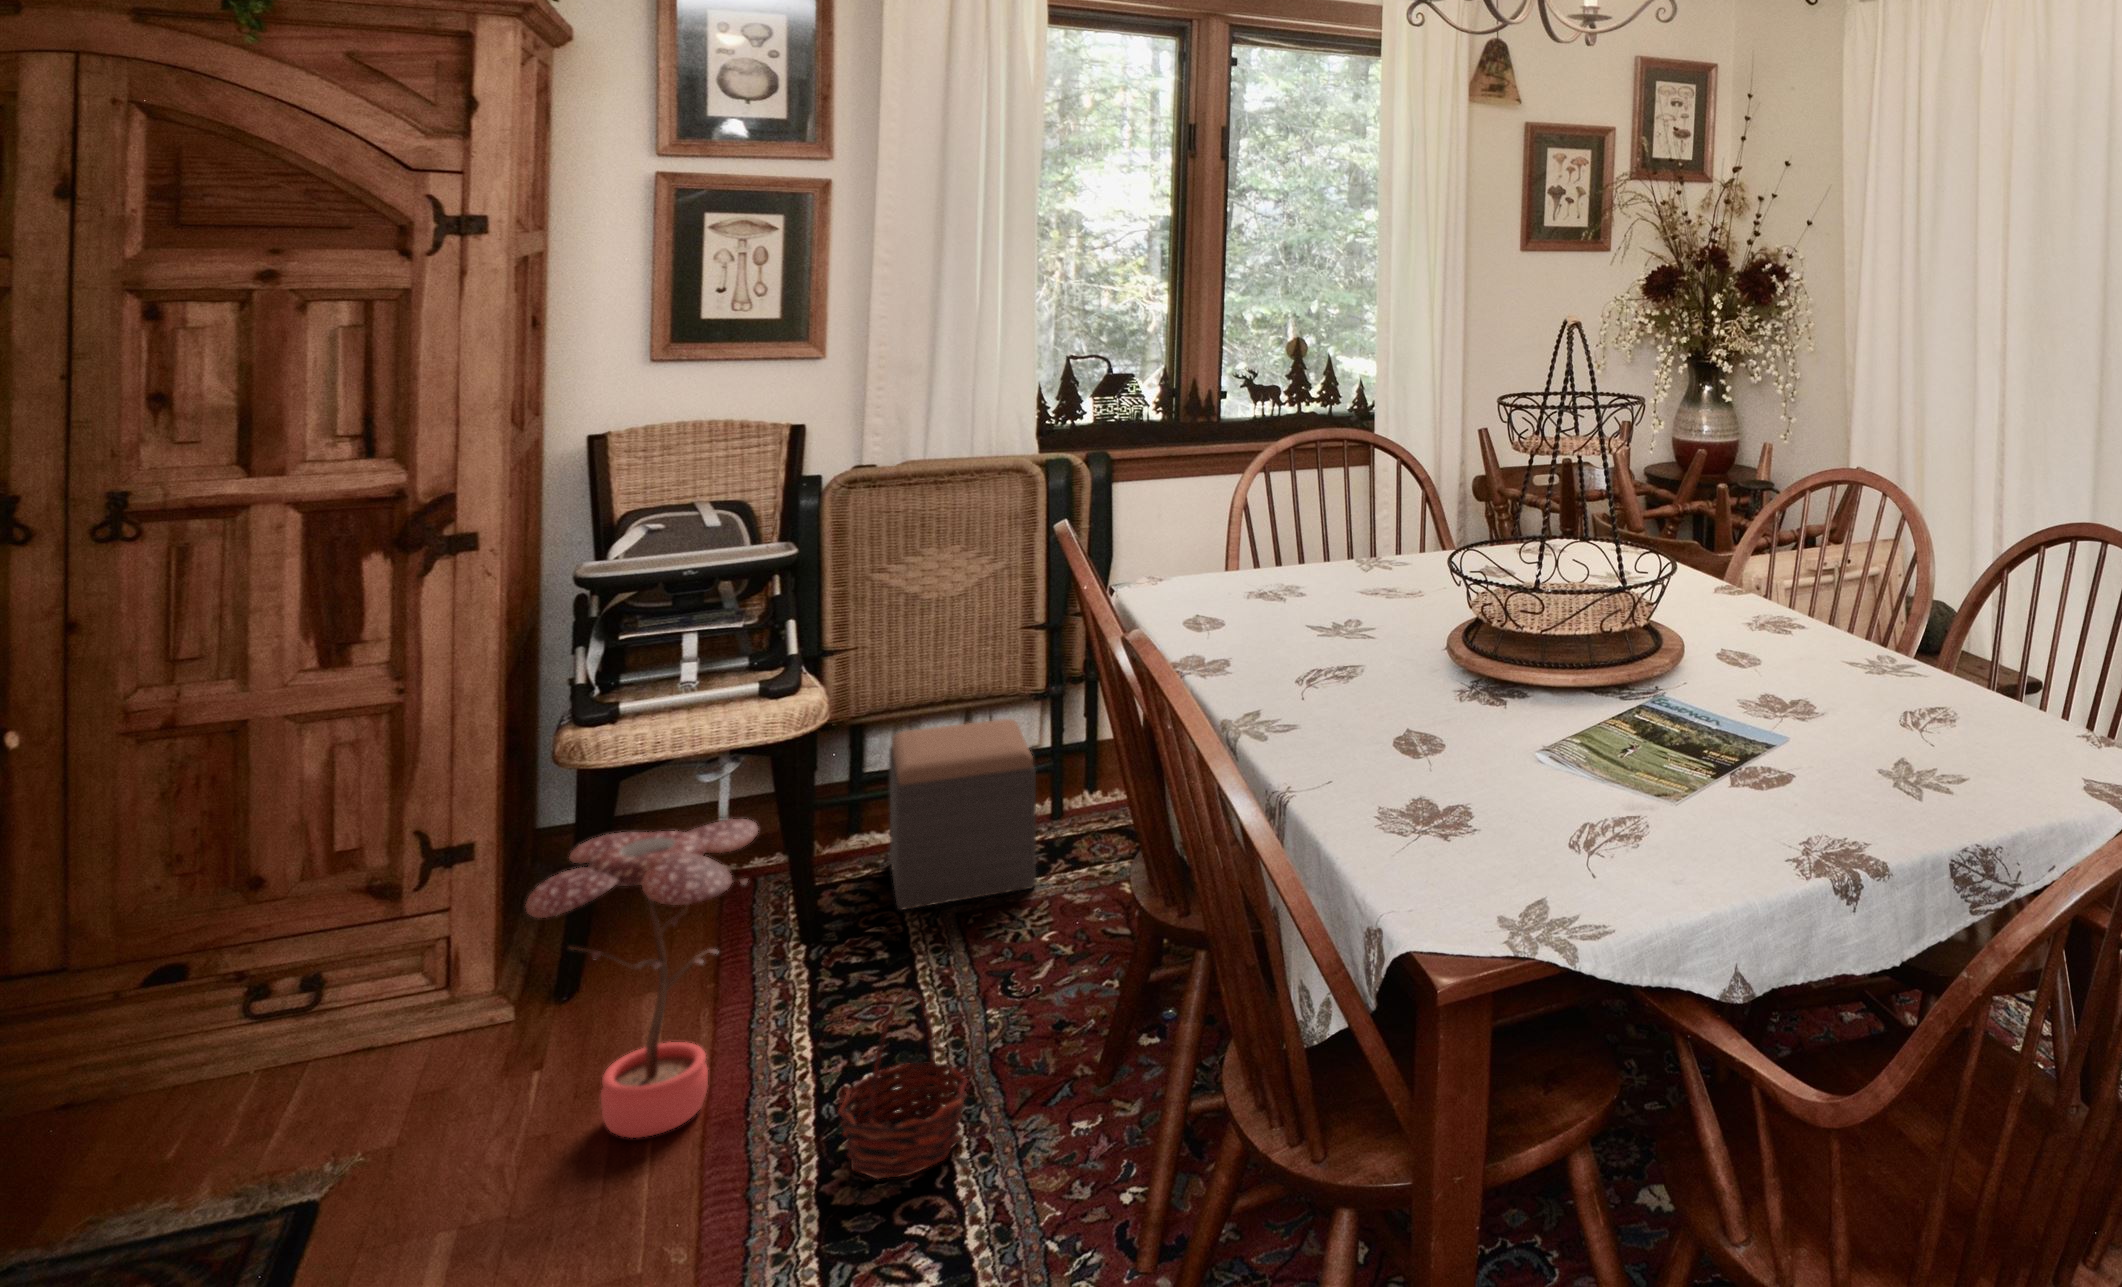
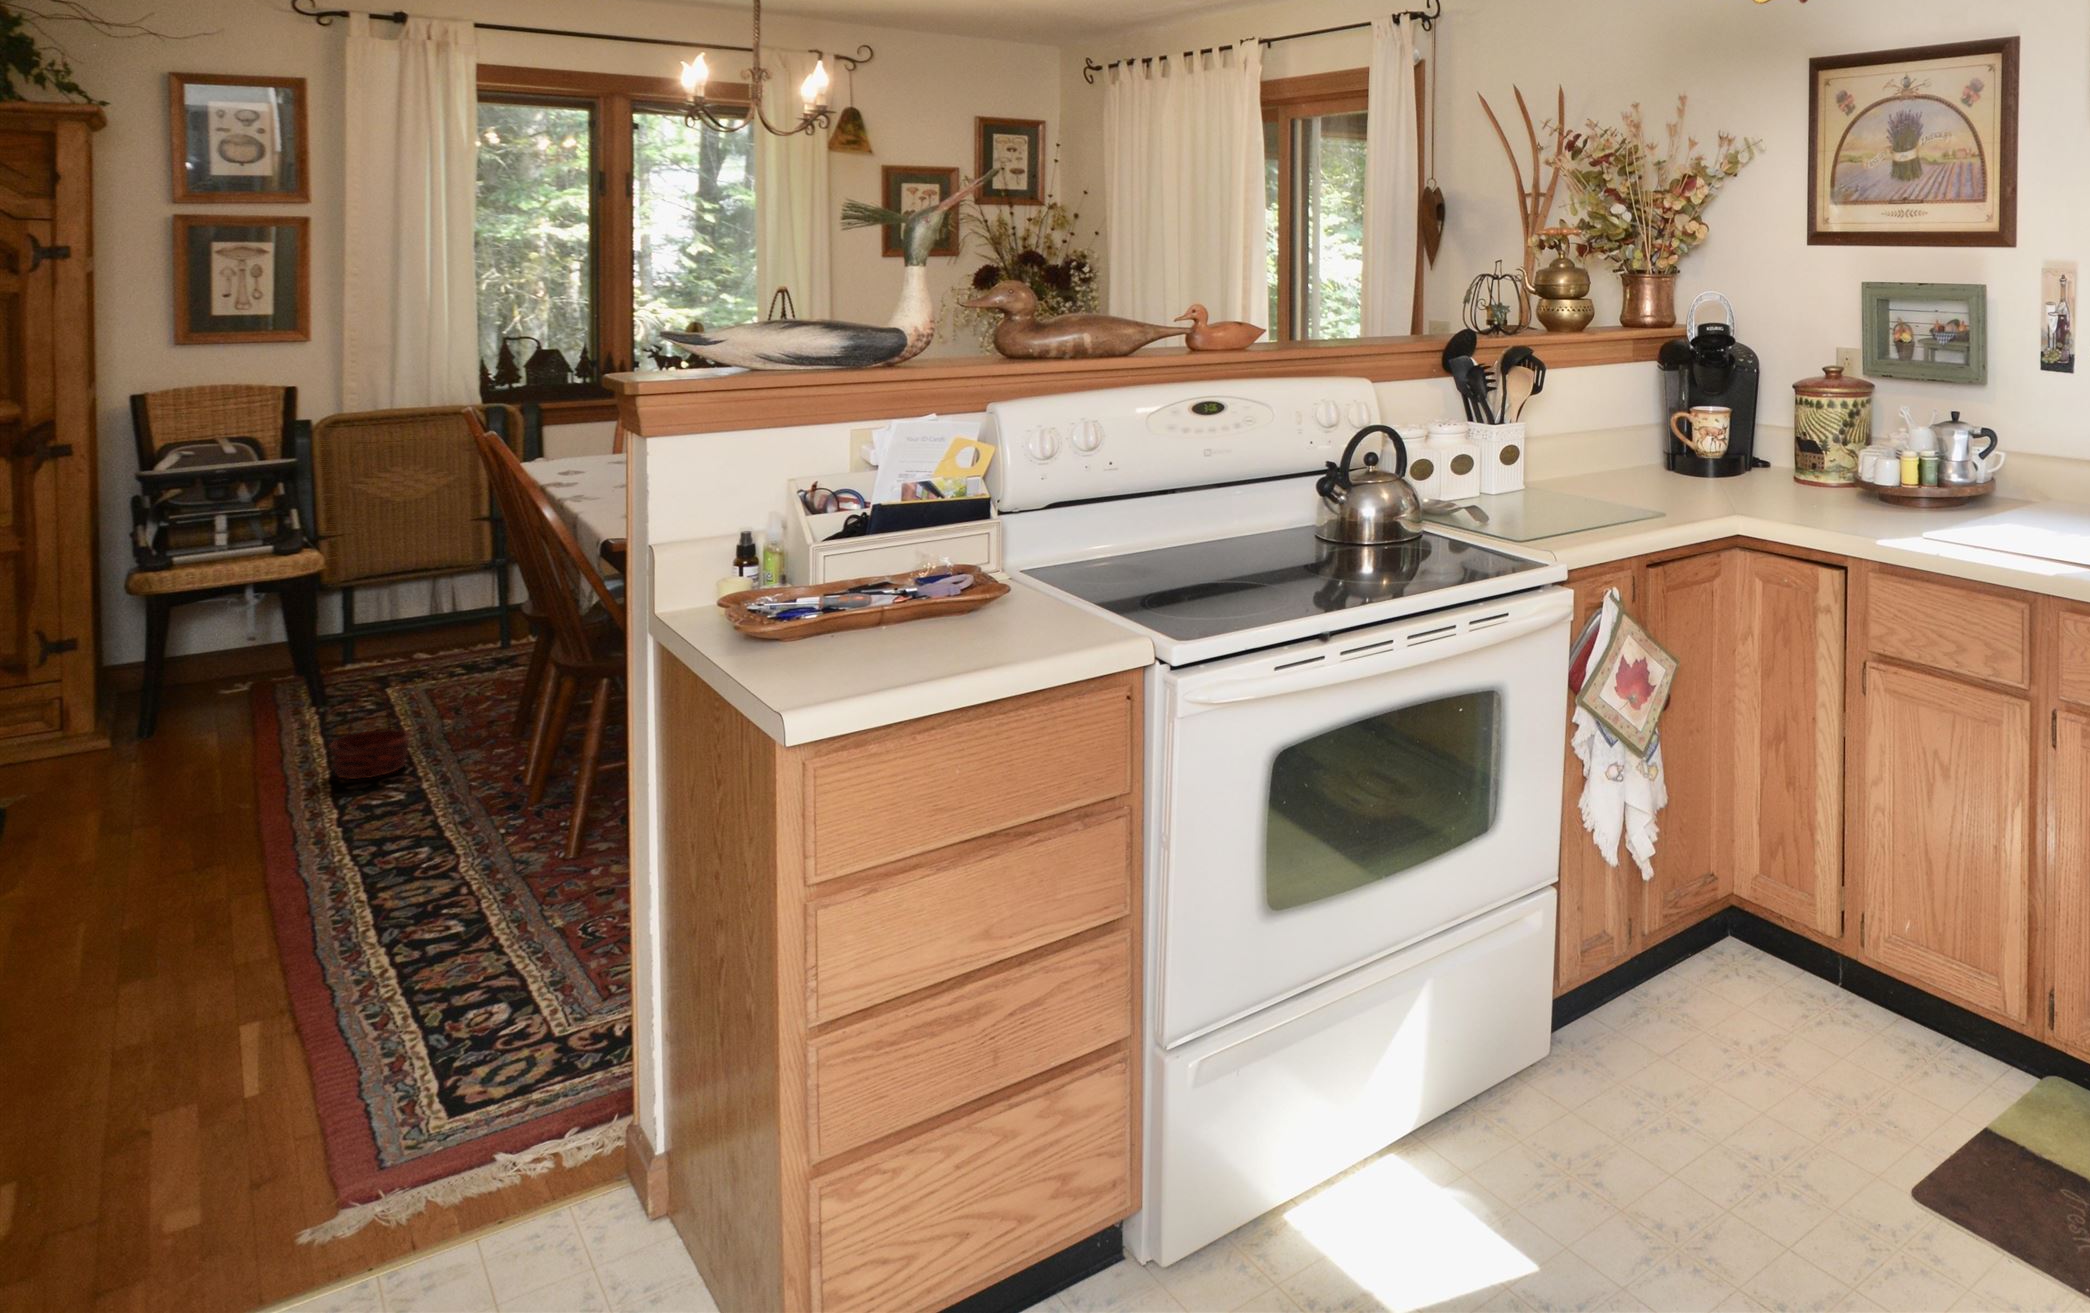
footstool: present [889,719,1036,910] -> none [368,578,477,694]
potted plant: present [526,819,758,1138] -> none [126,606,273,778]

